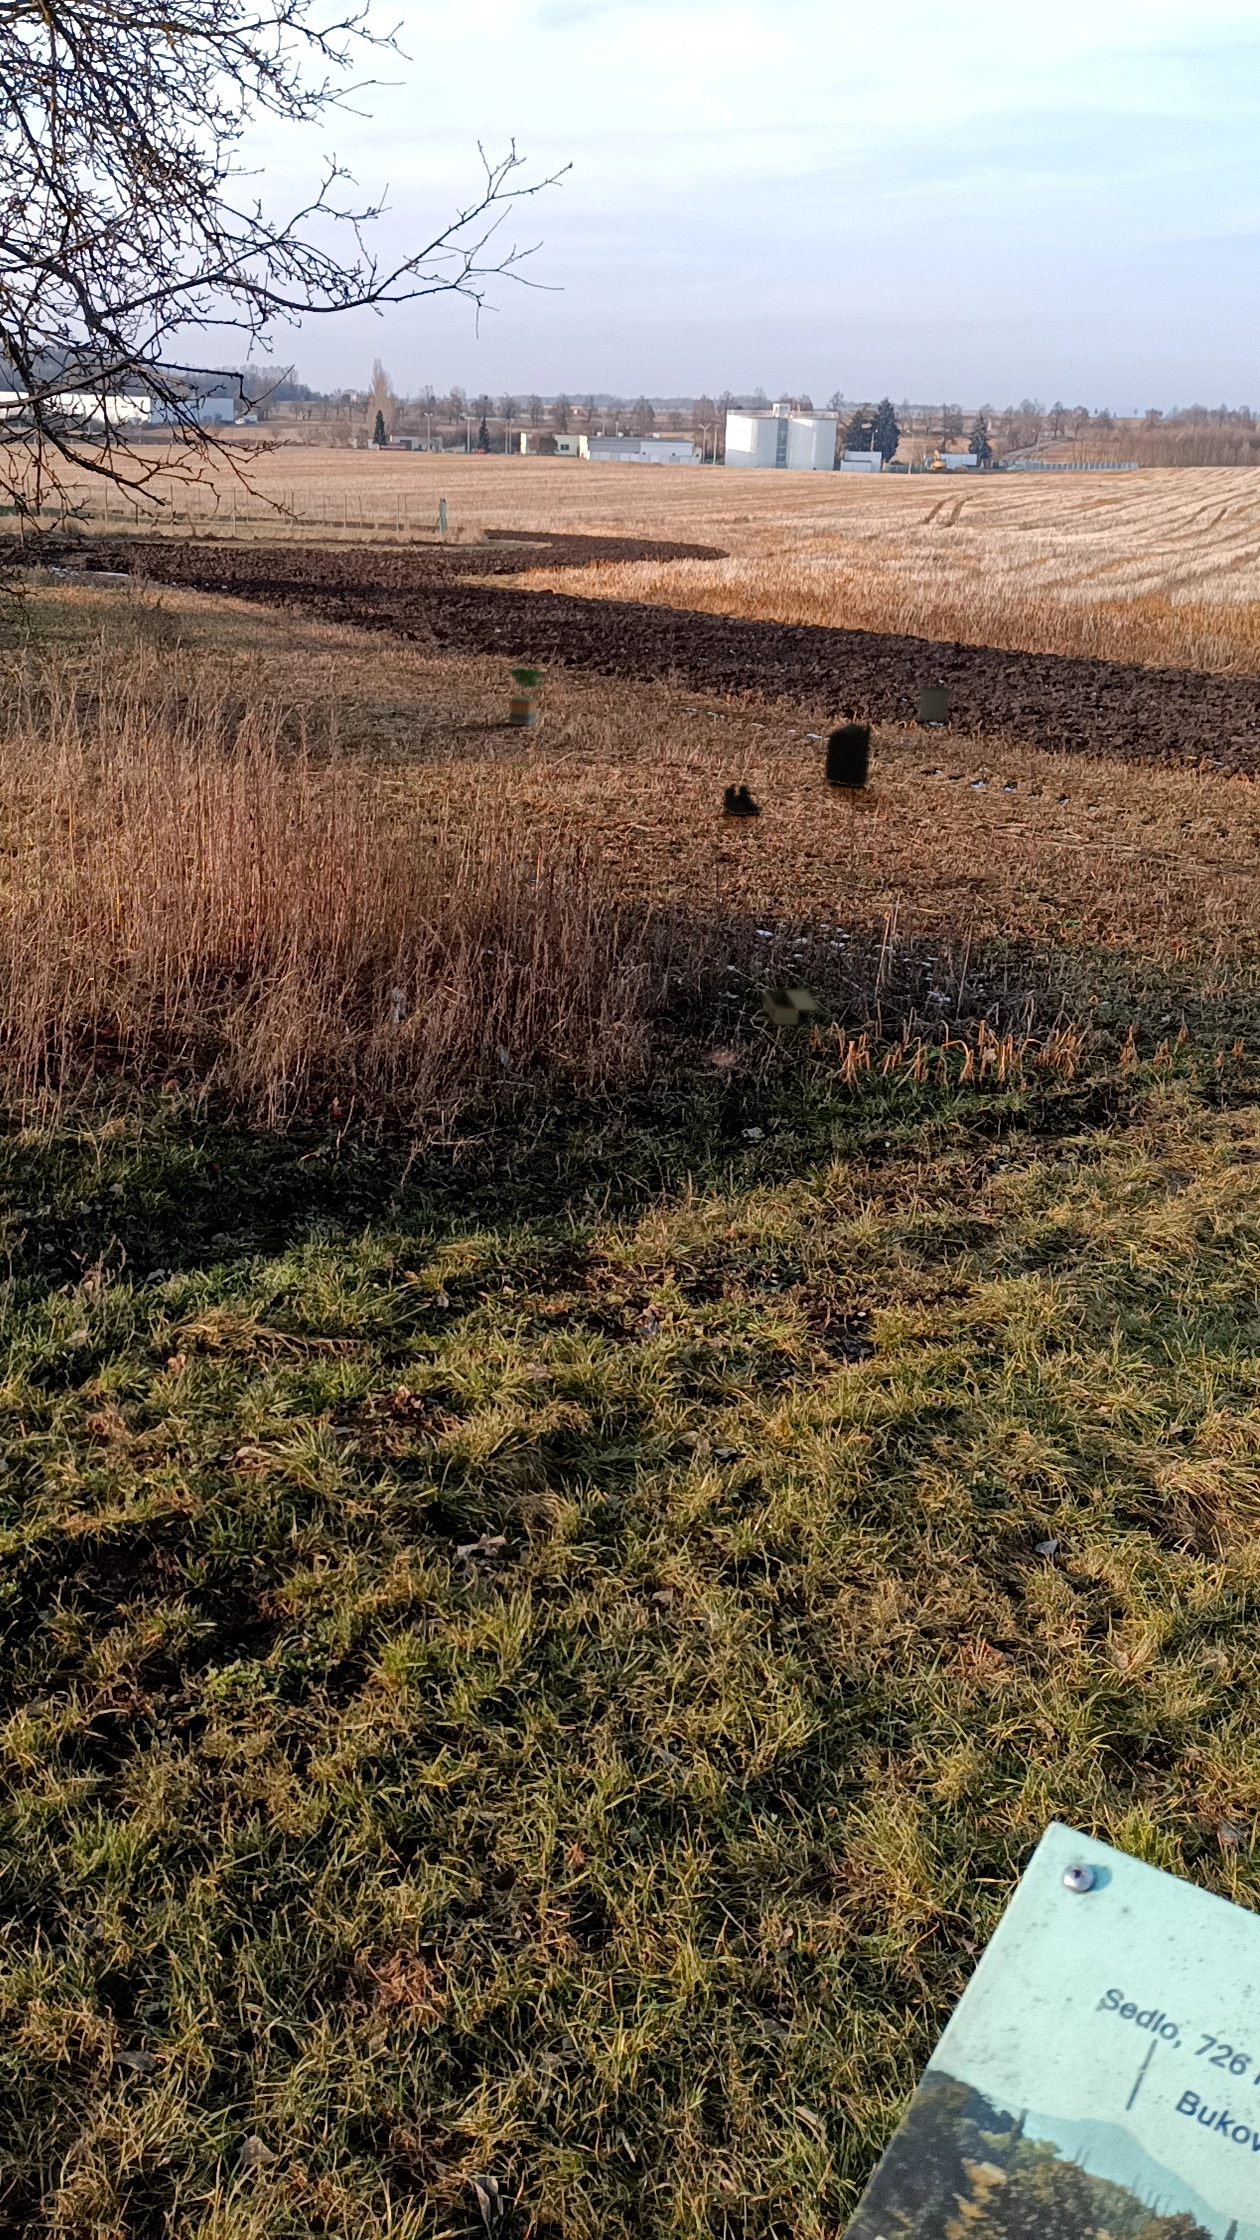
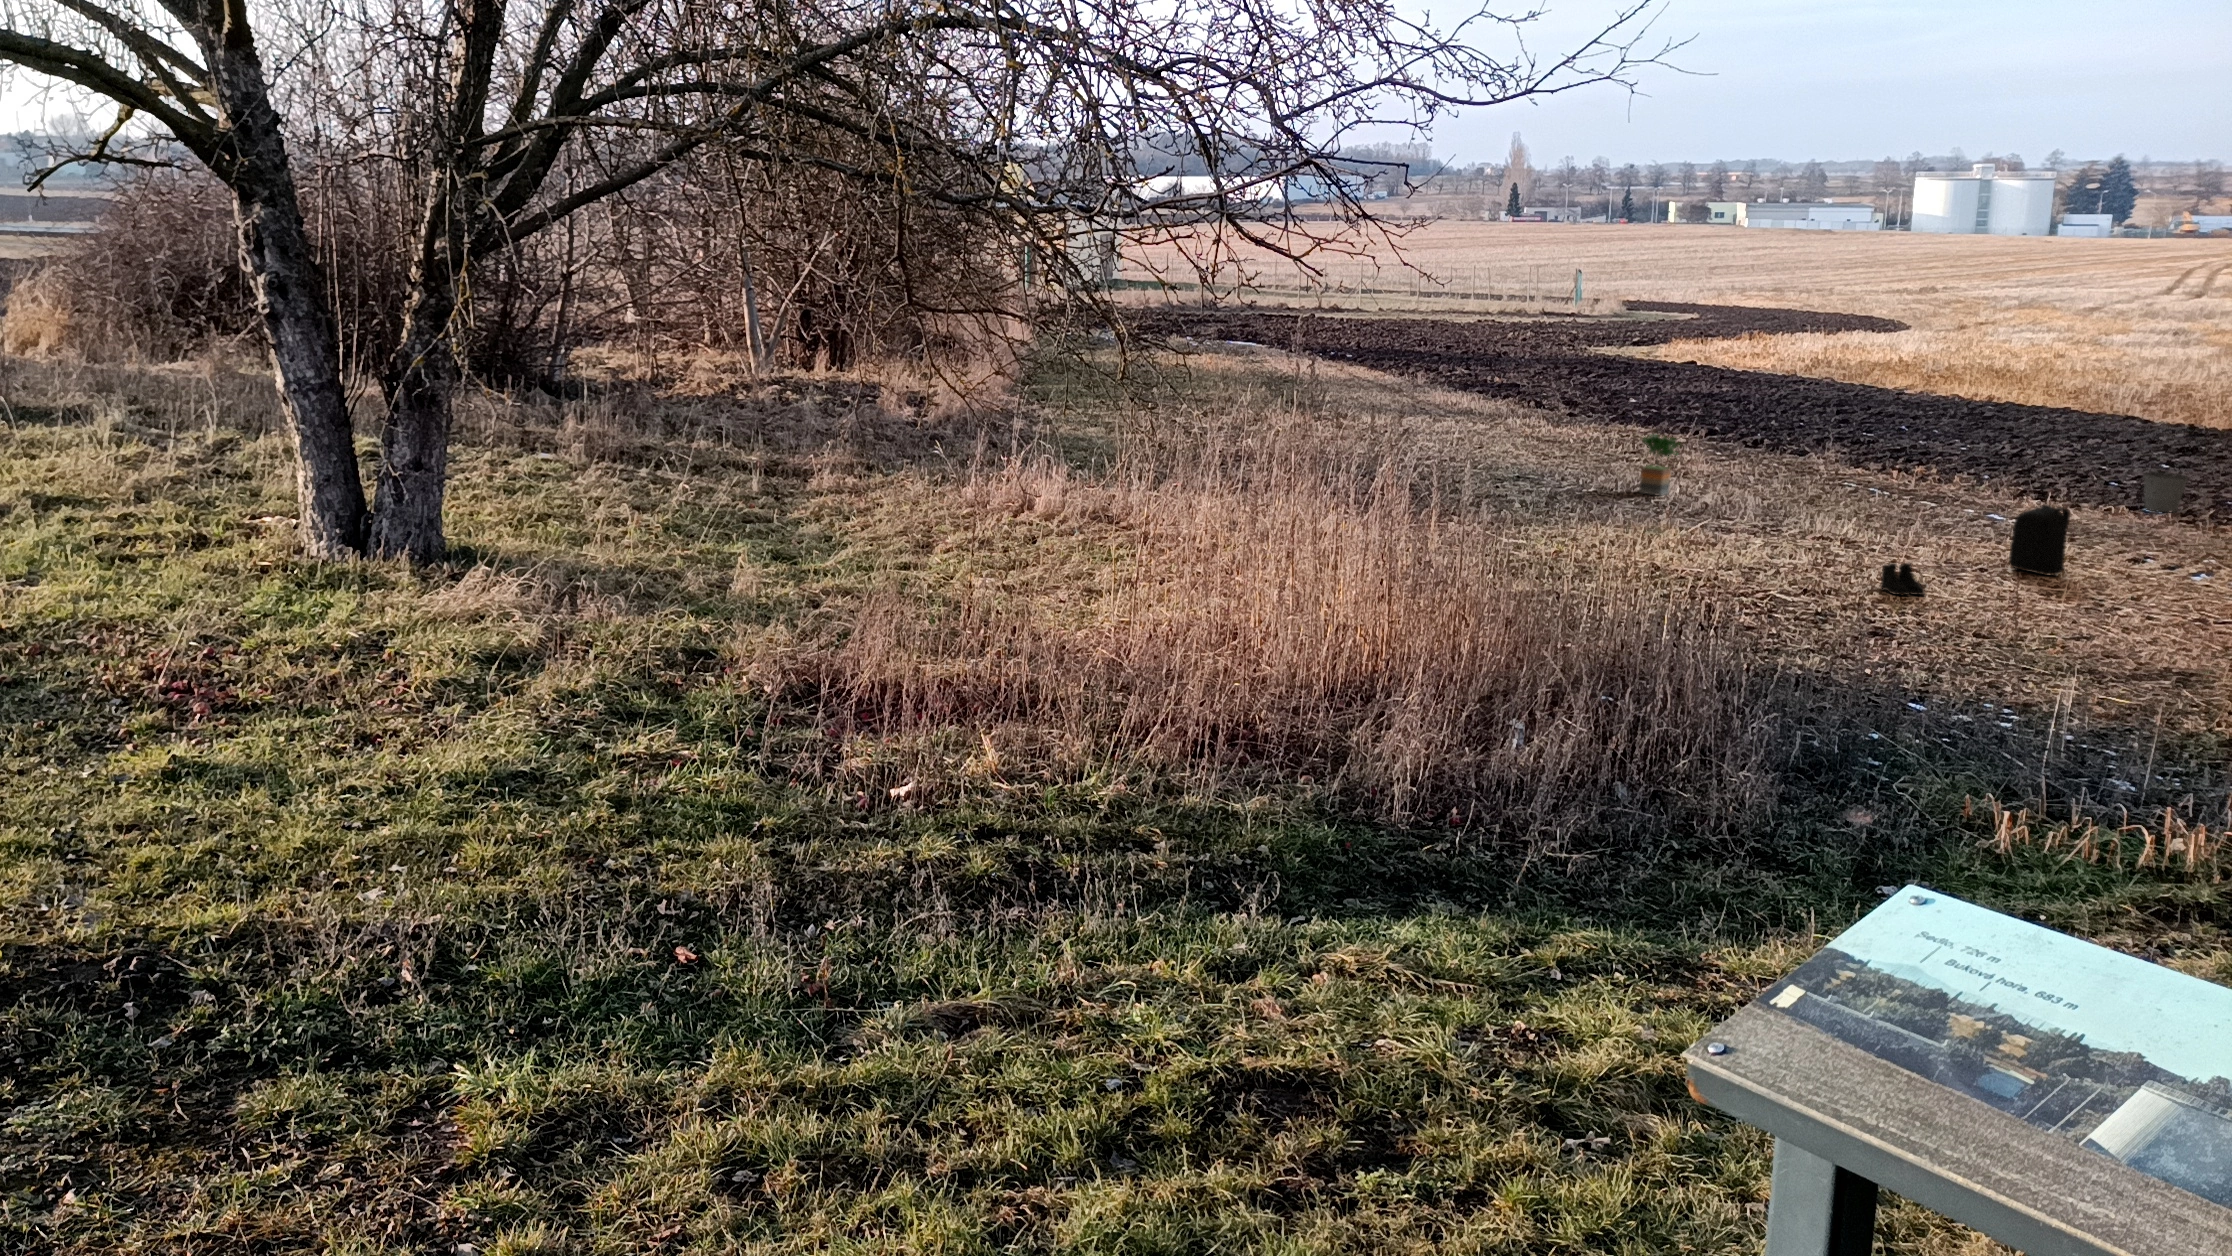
toolbox: present [763,989,819,1025] -> none [1906,756,1972,793]

